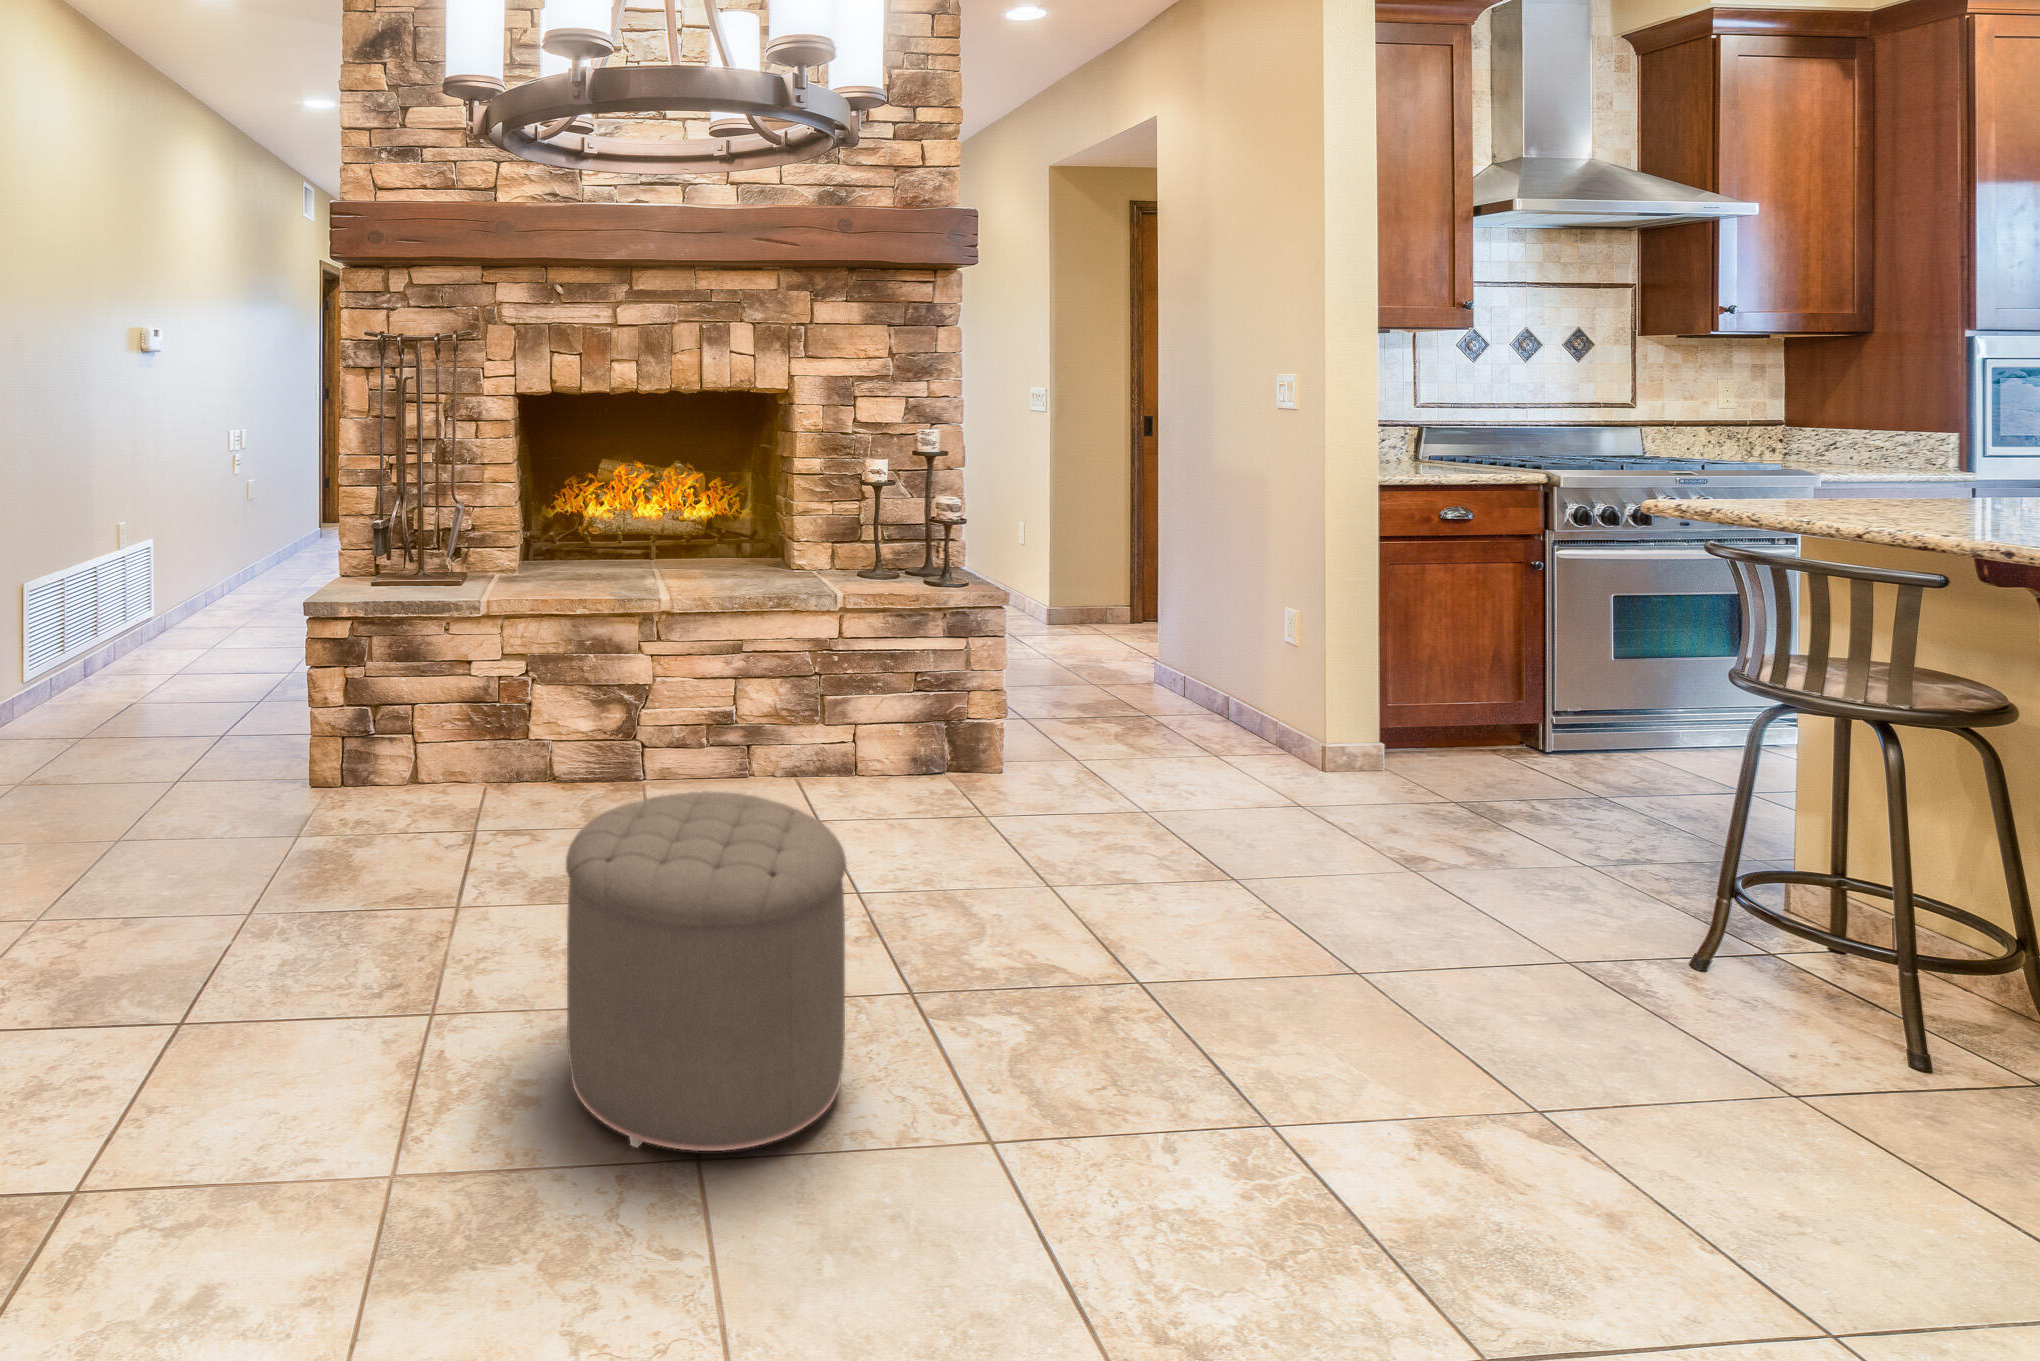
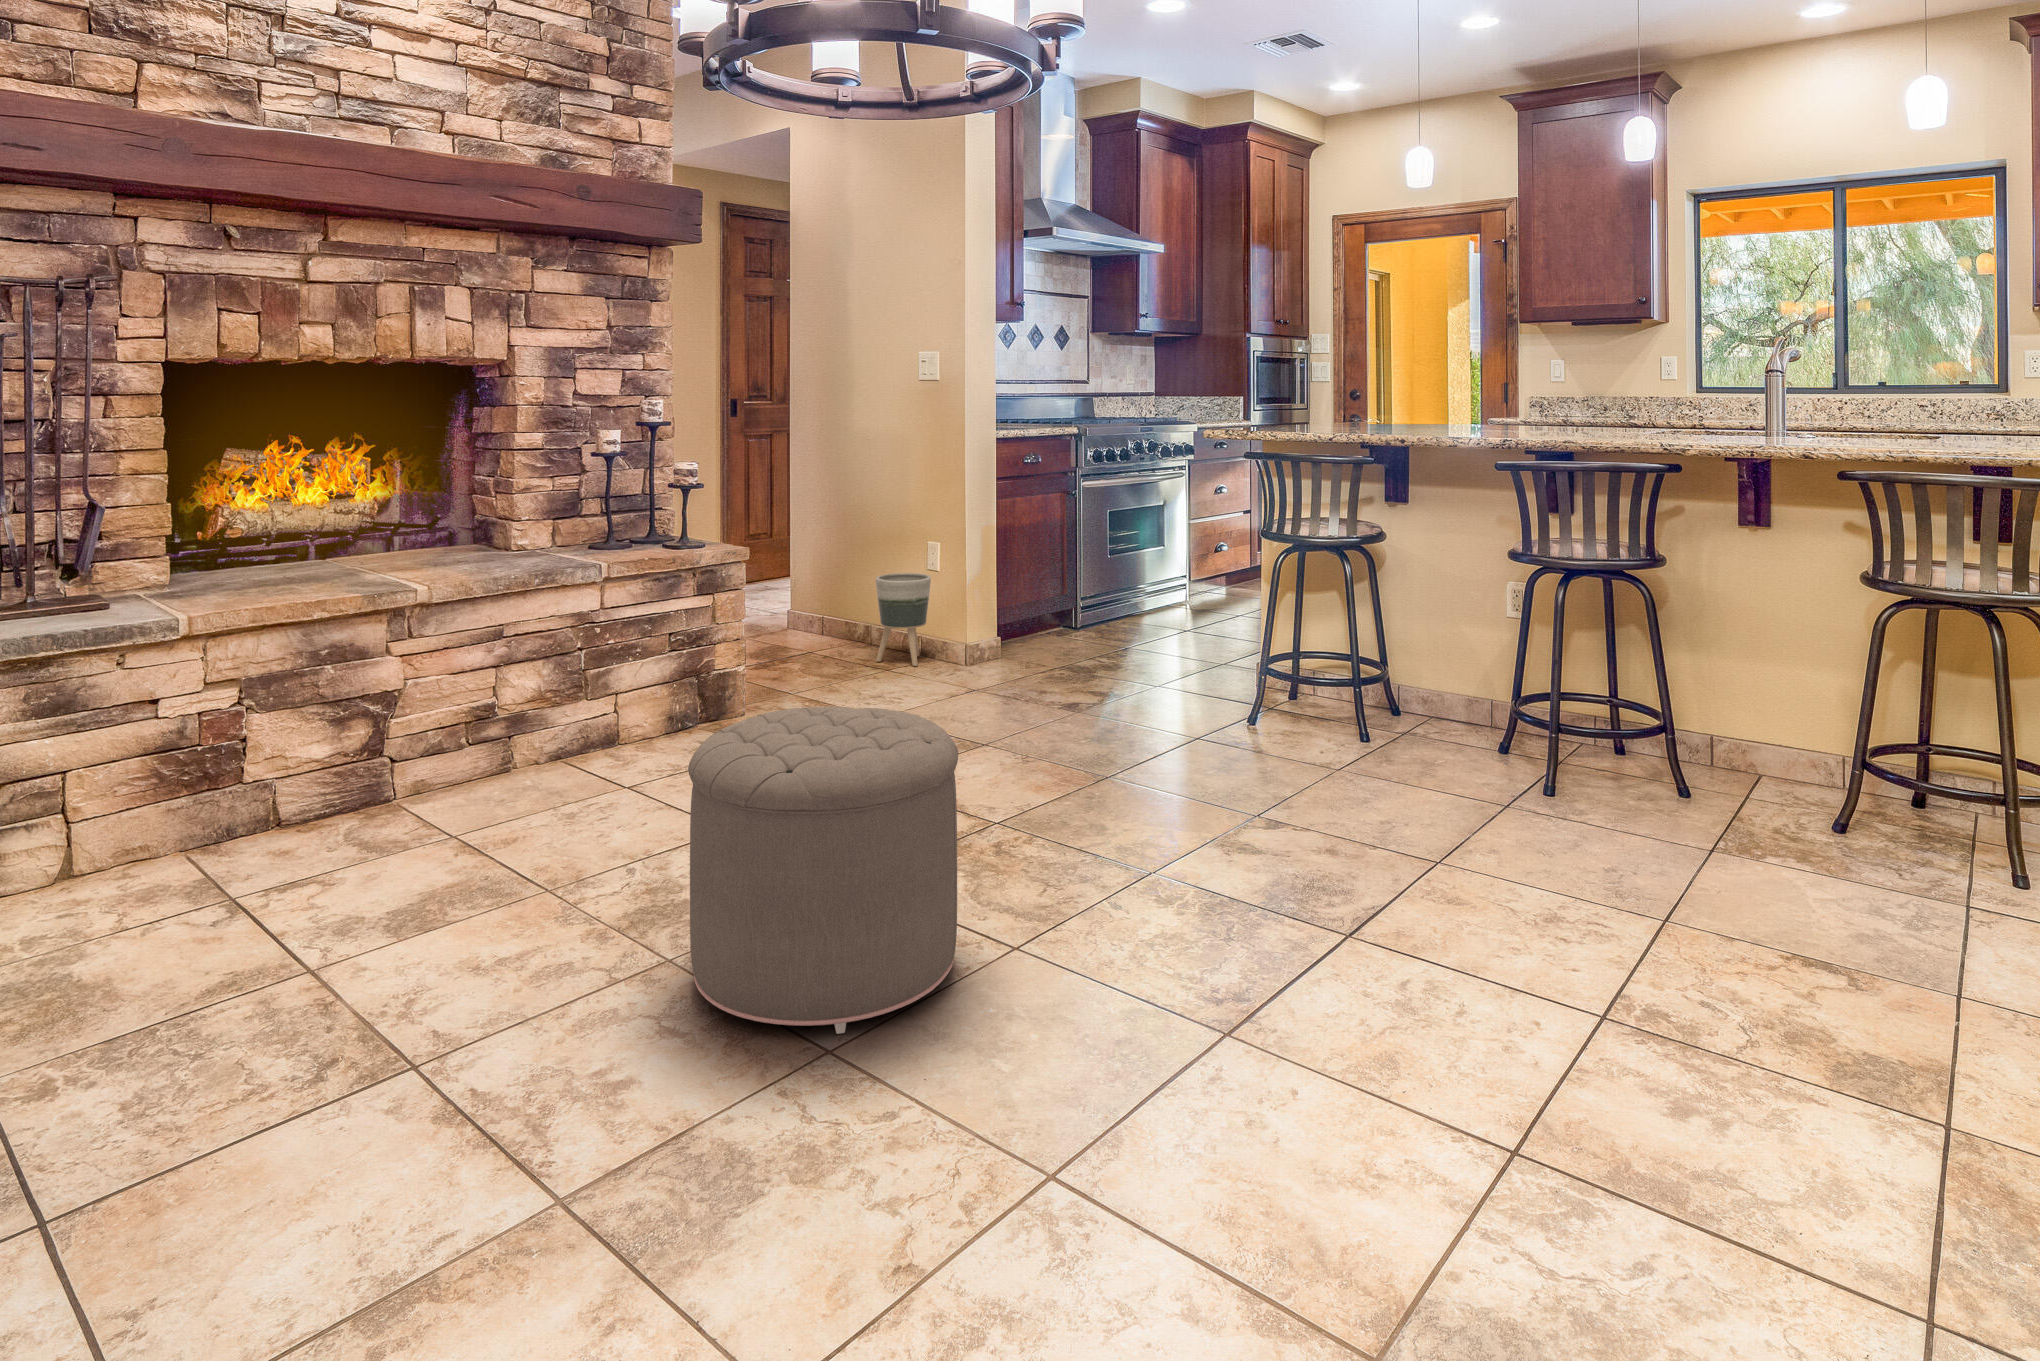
planter: none [1229,647,1304,767] -> present [876,573,931,666]

